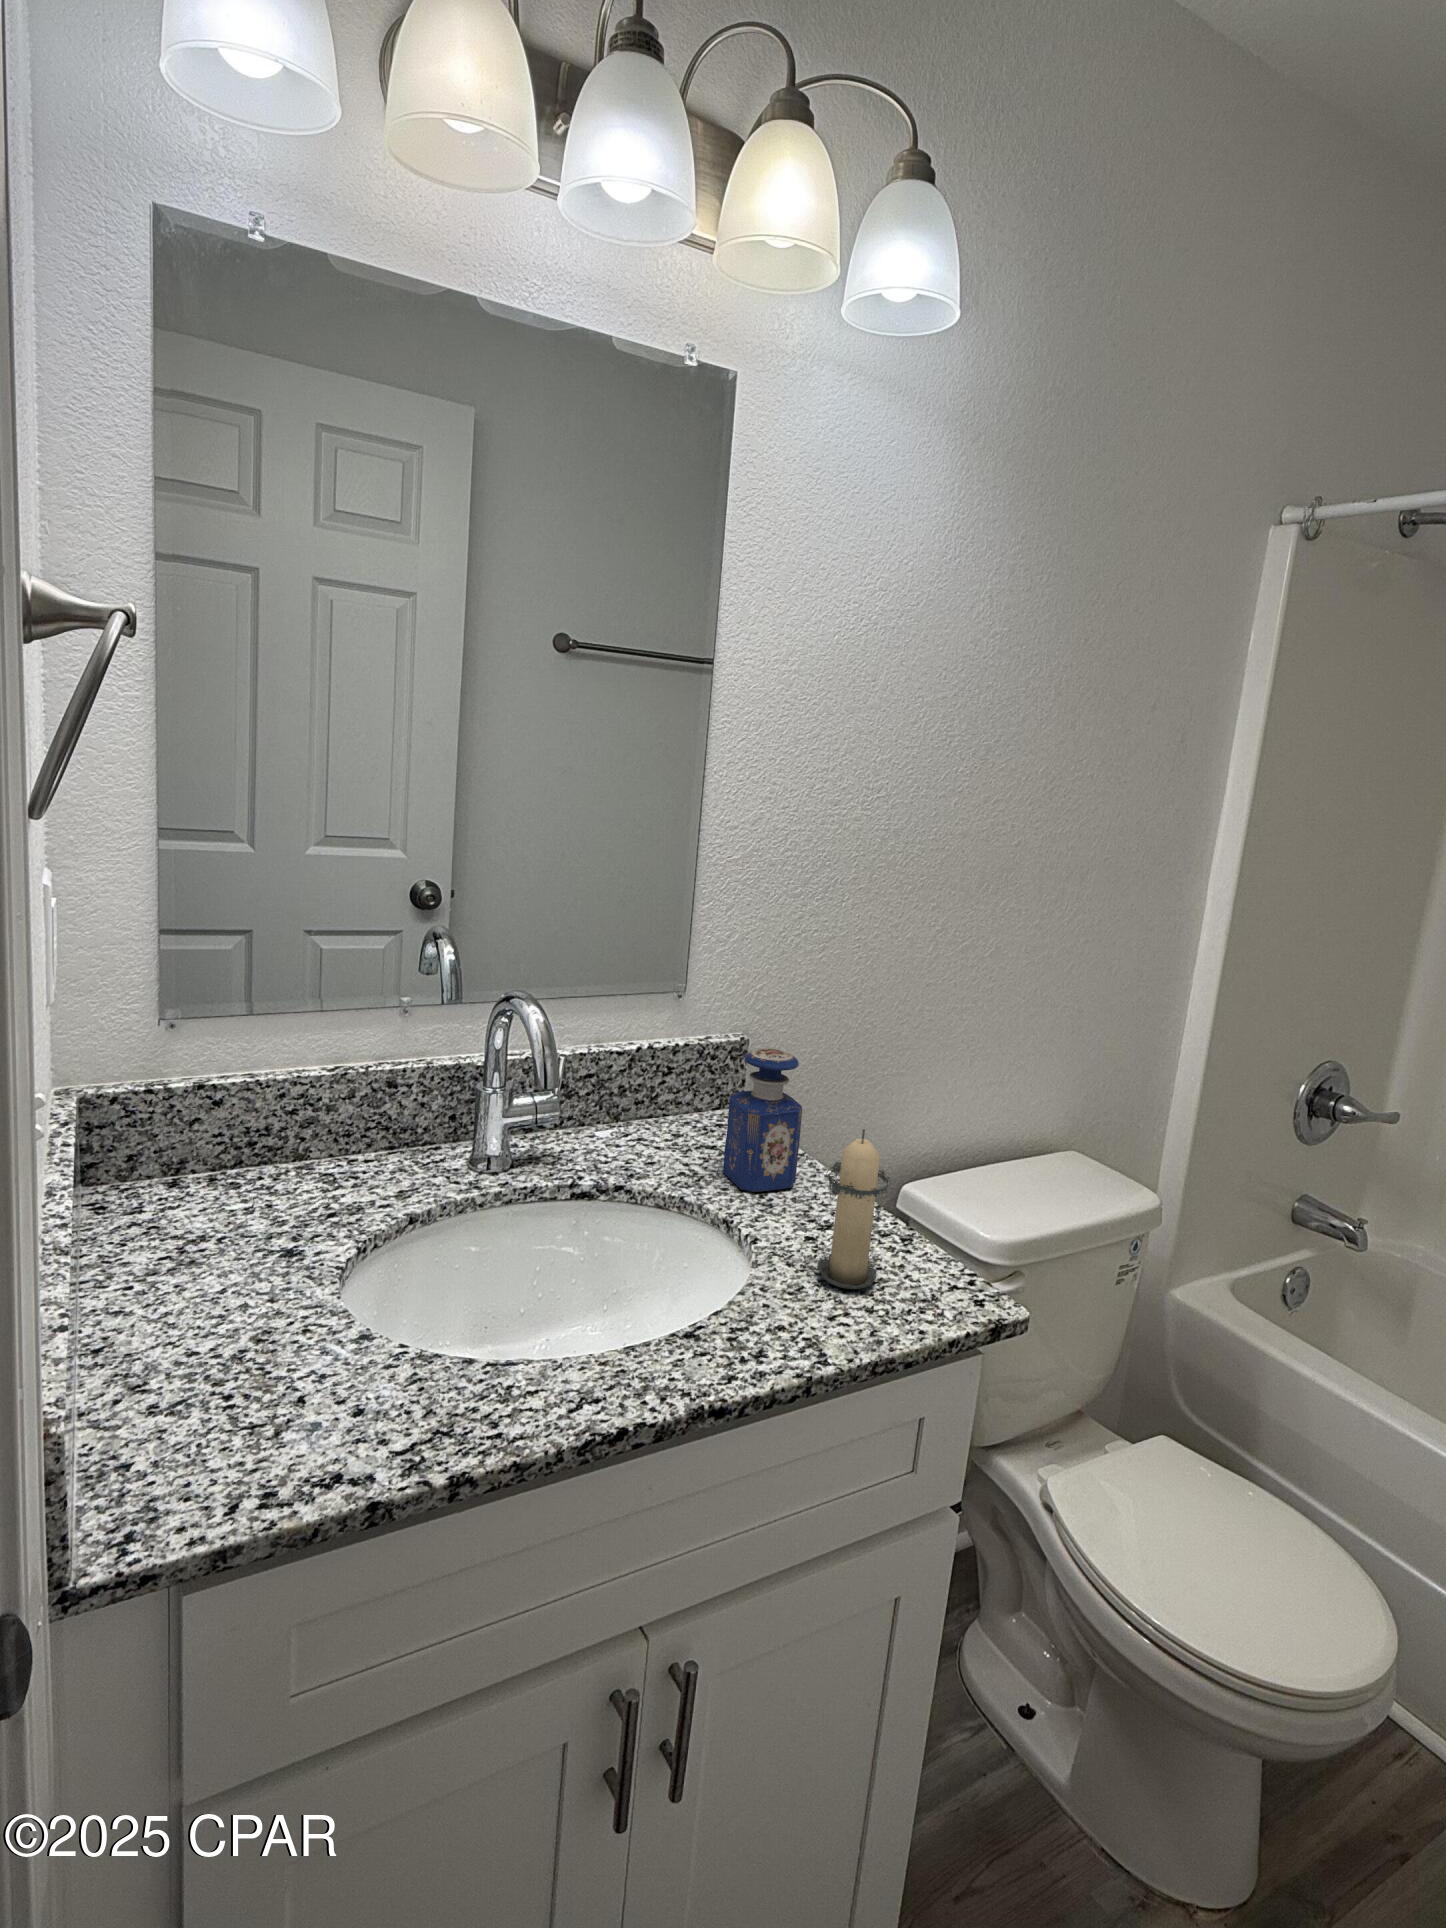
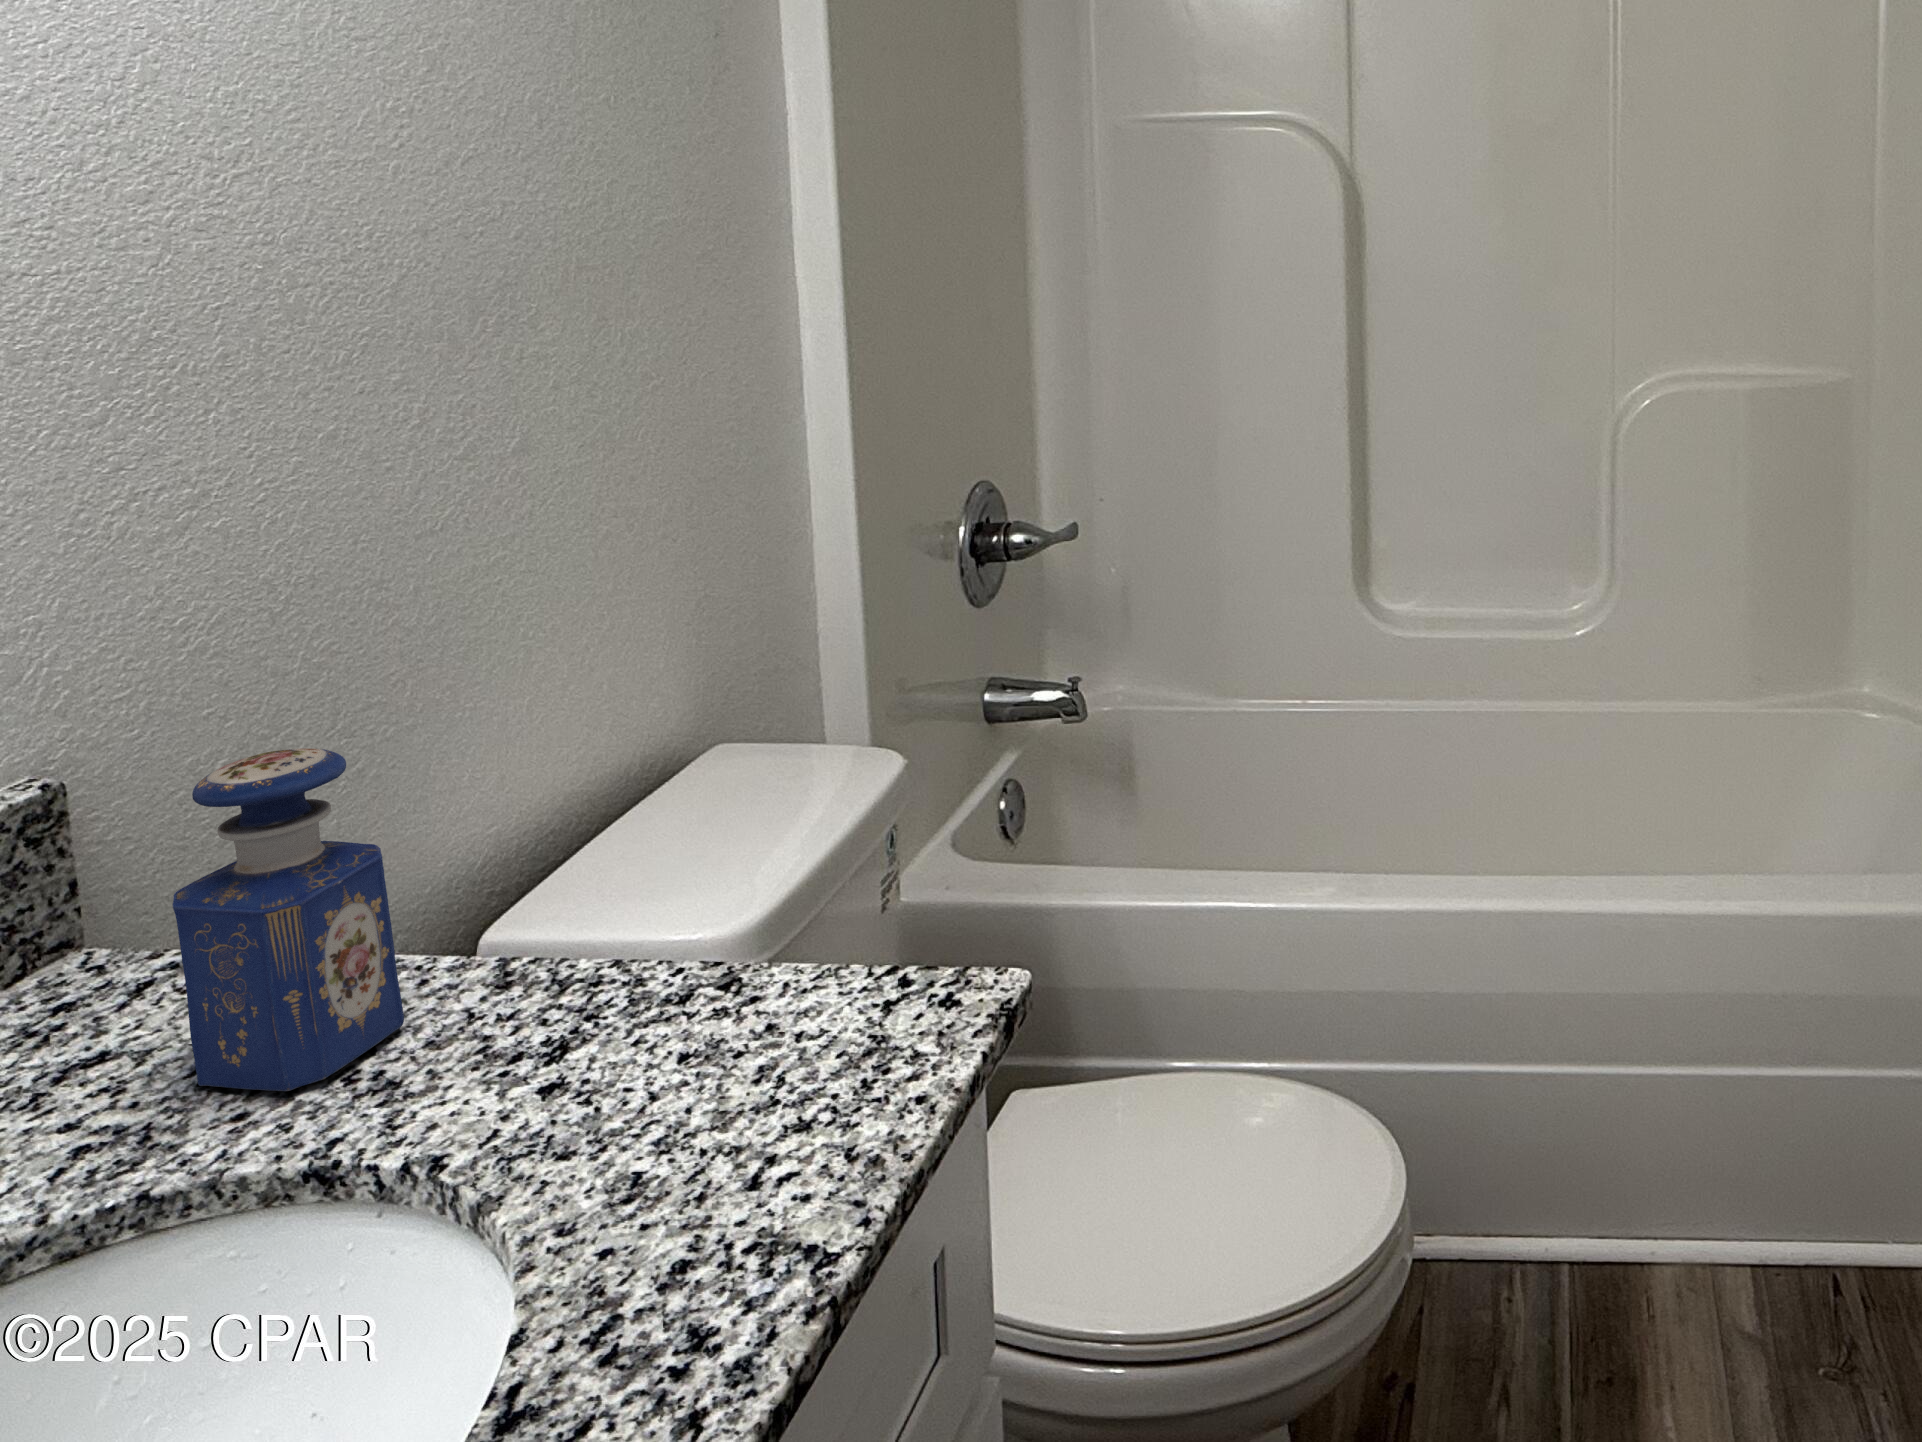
candle: present [818,1129,891,1289] -> none [598,796,787,1139]

